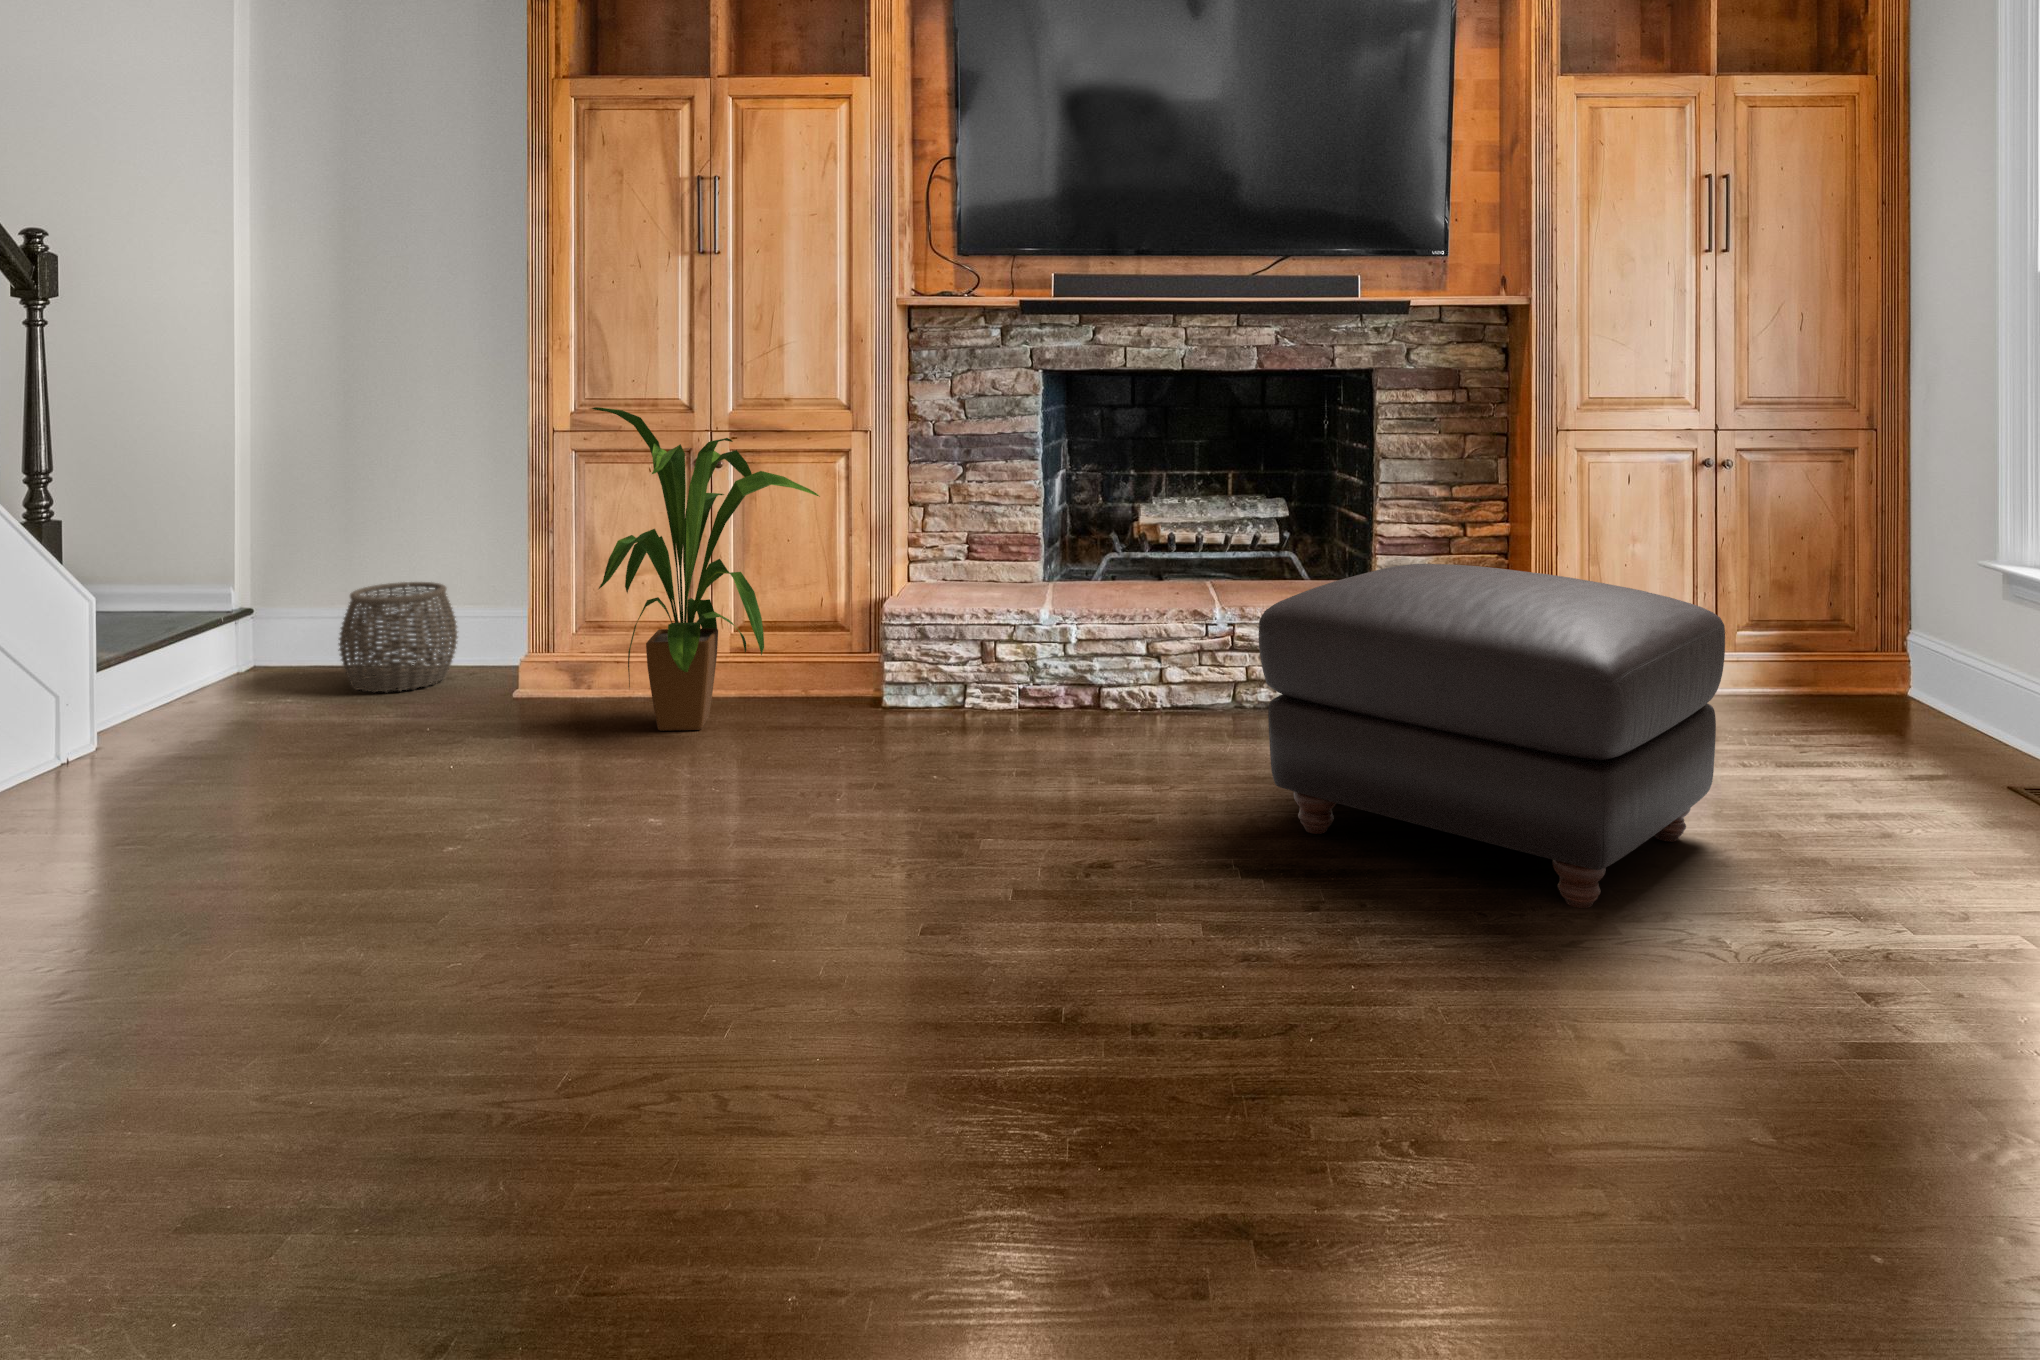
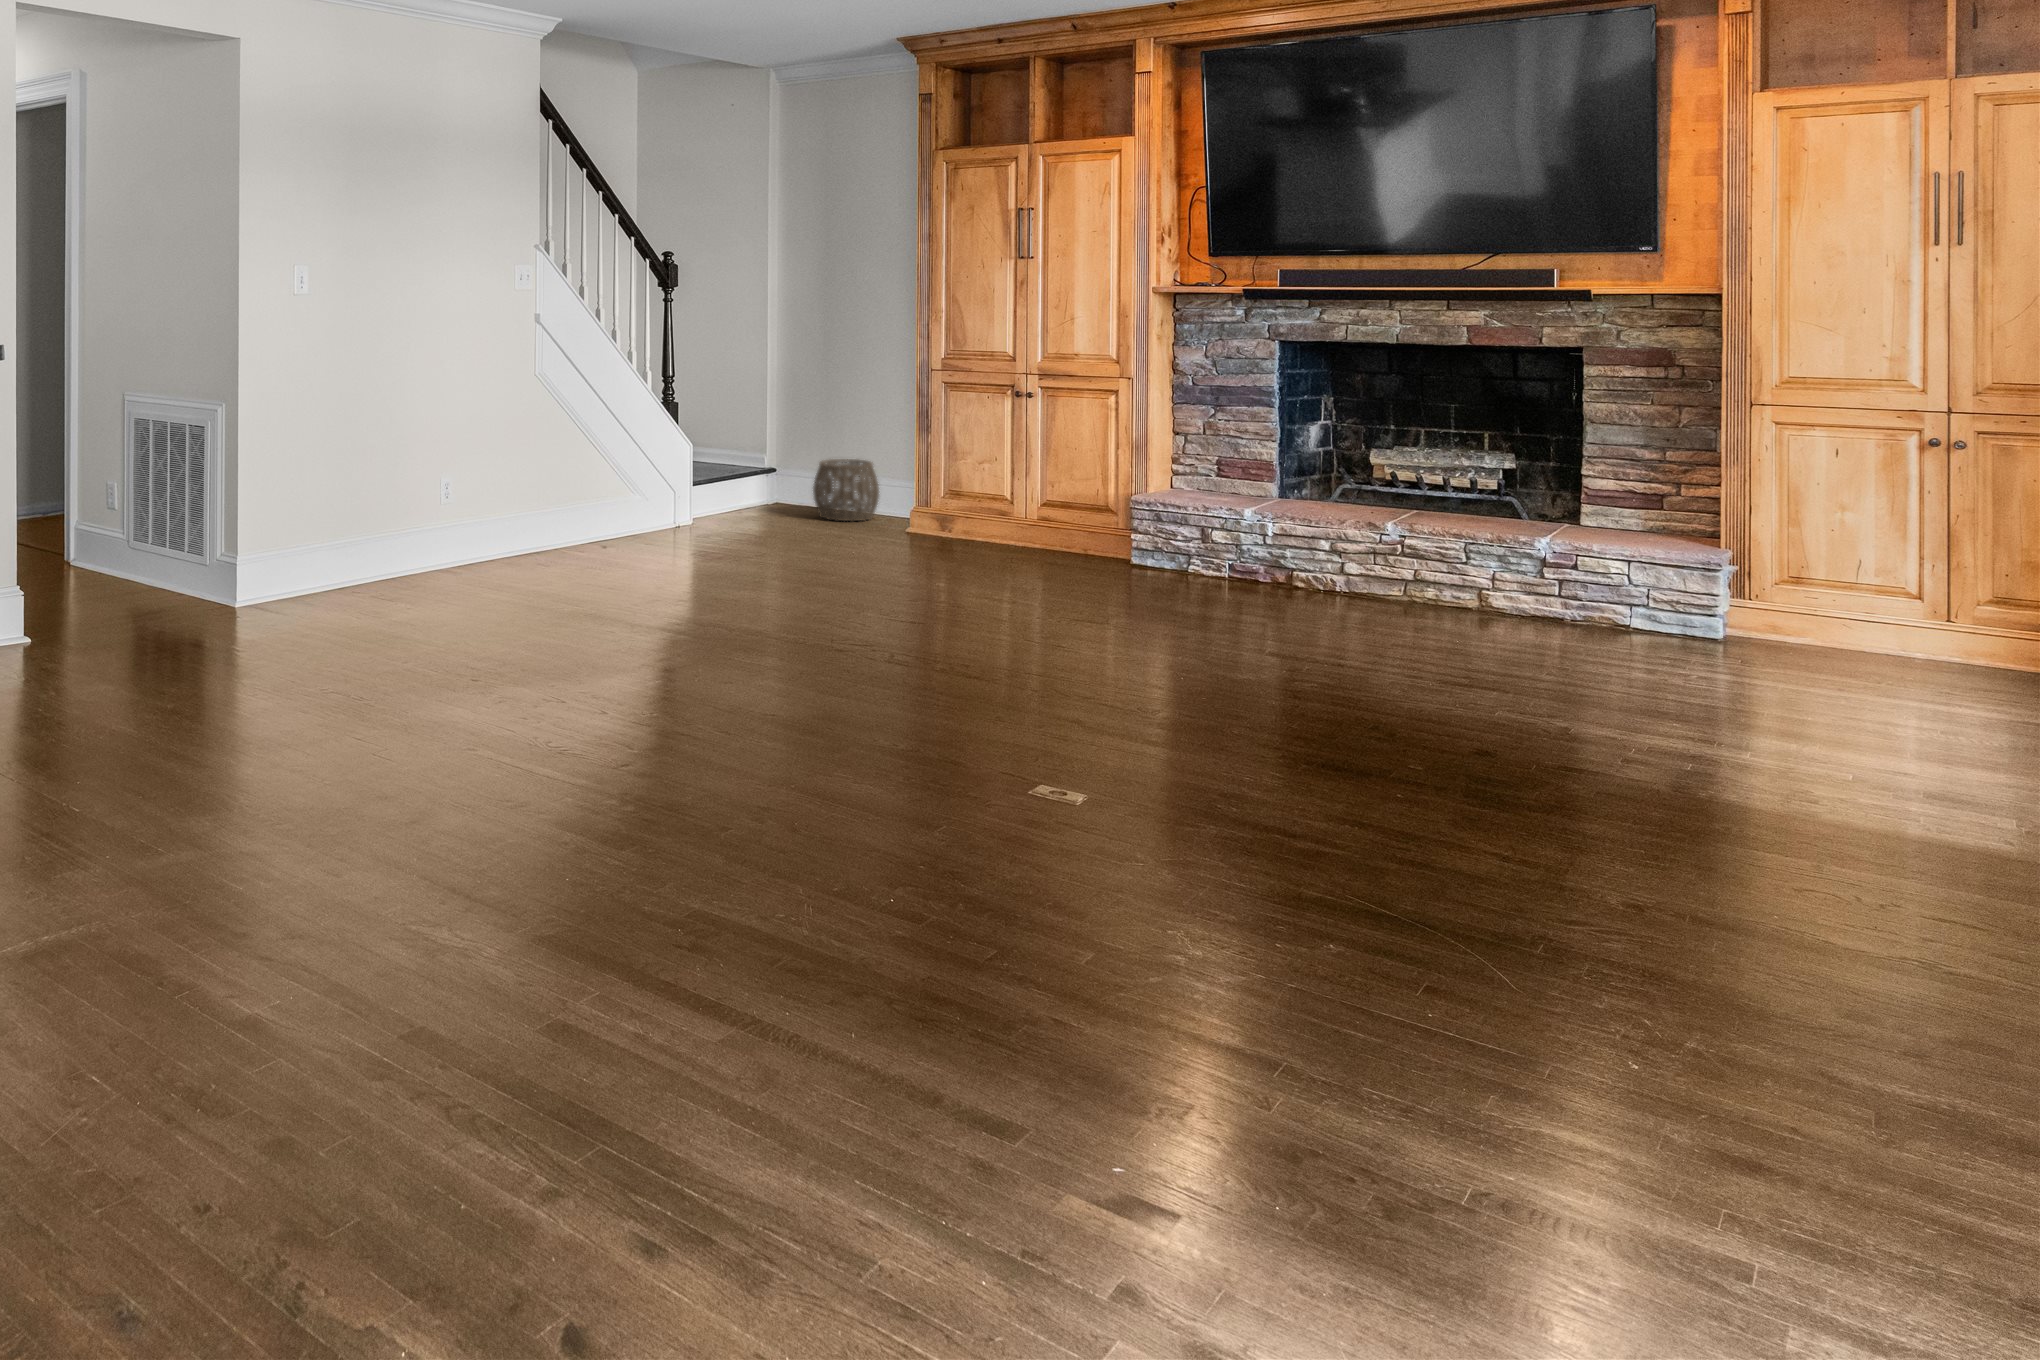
house plant: present [592,407,820,731] -> none [934,358,1089,558]
ottoman: present [1259,564,1725,908] -> none [1311,489,1688,705]

